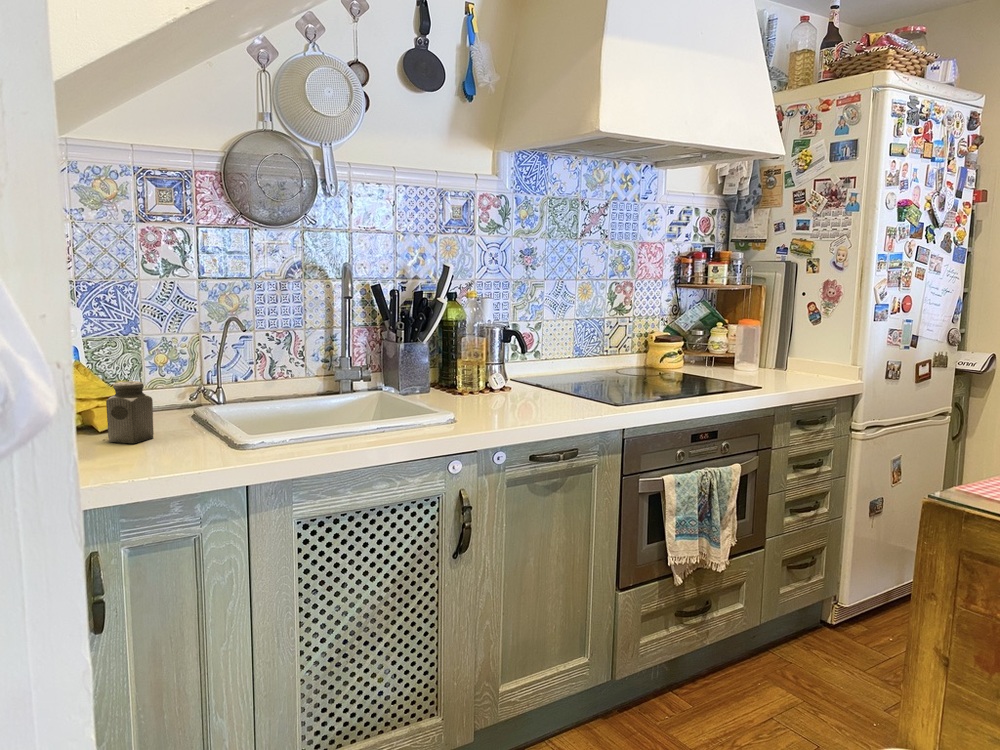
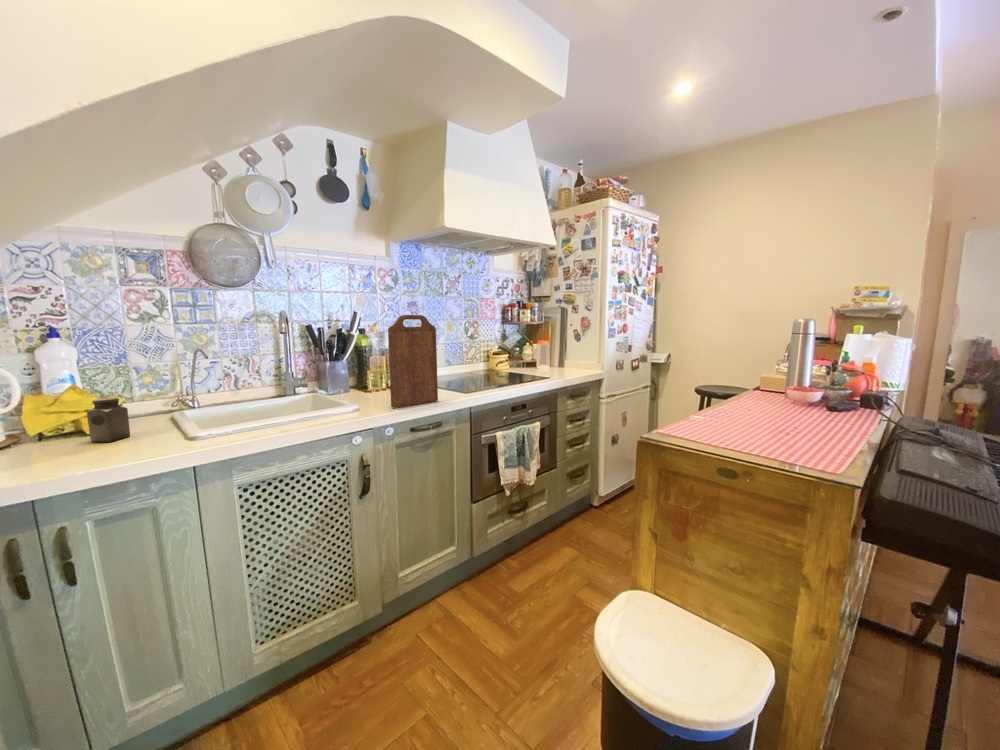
cutting board: none [504,274,579,421] -> present [388,315,438,408]

